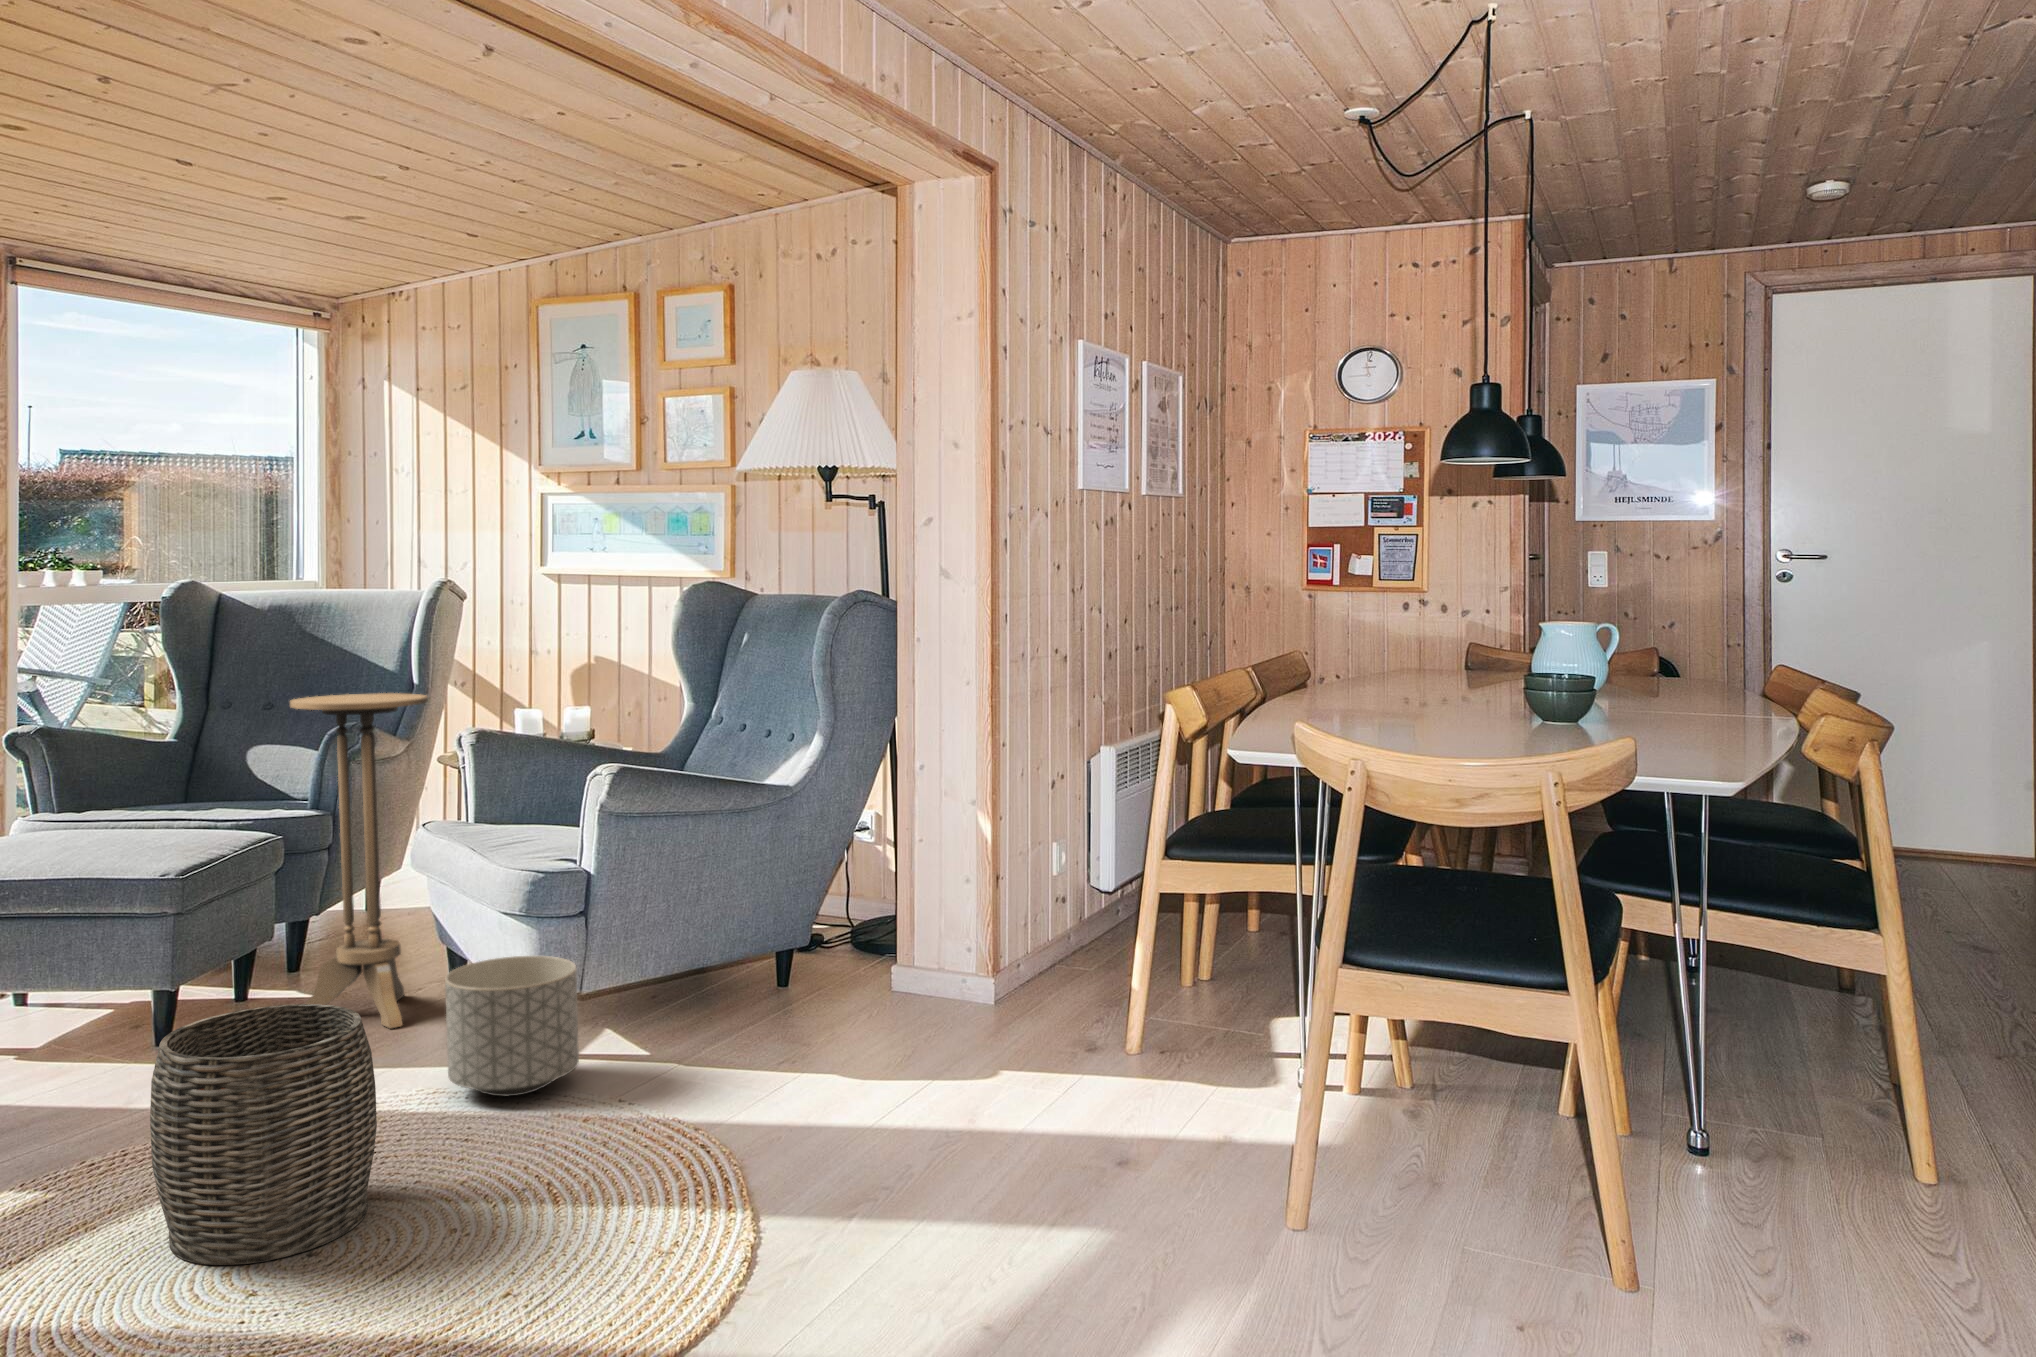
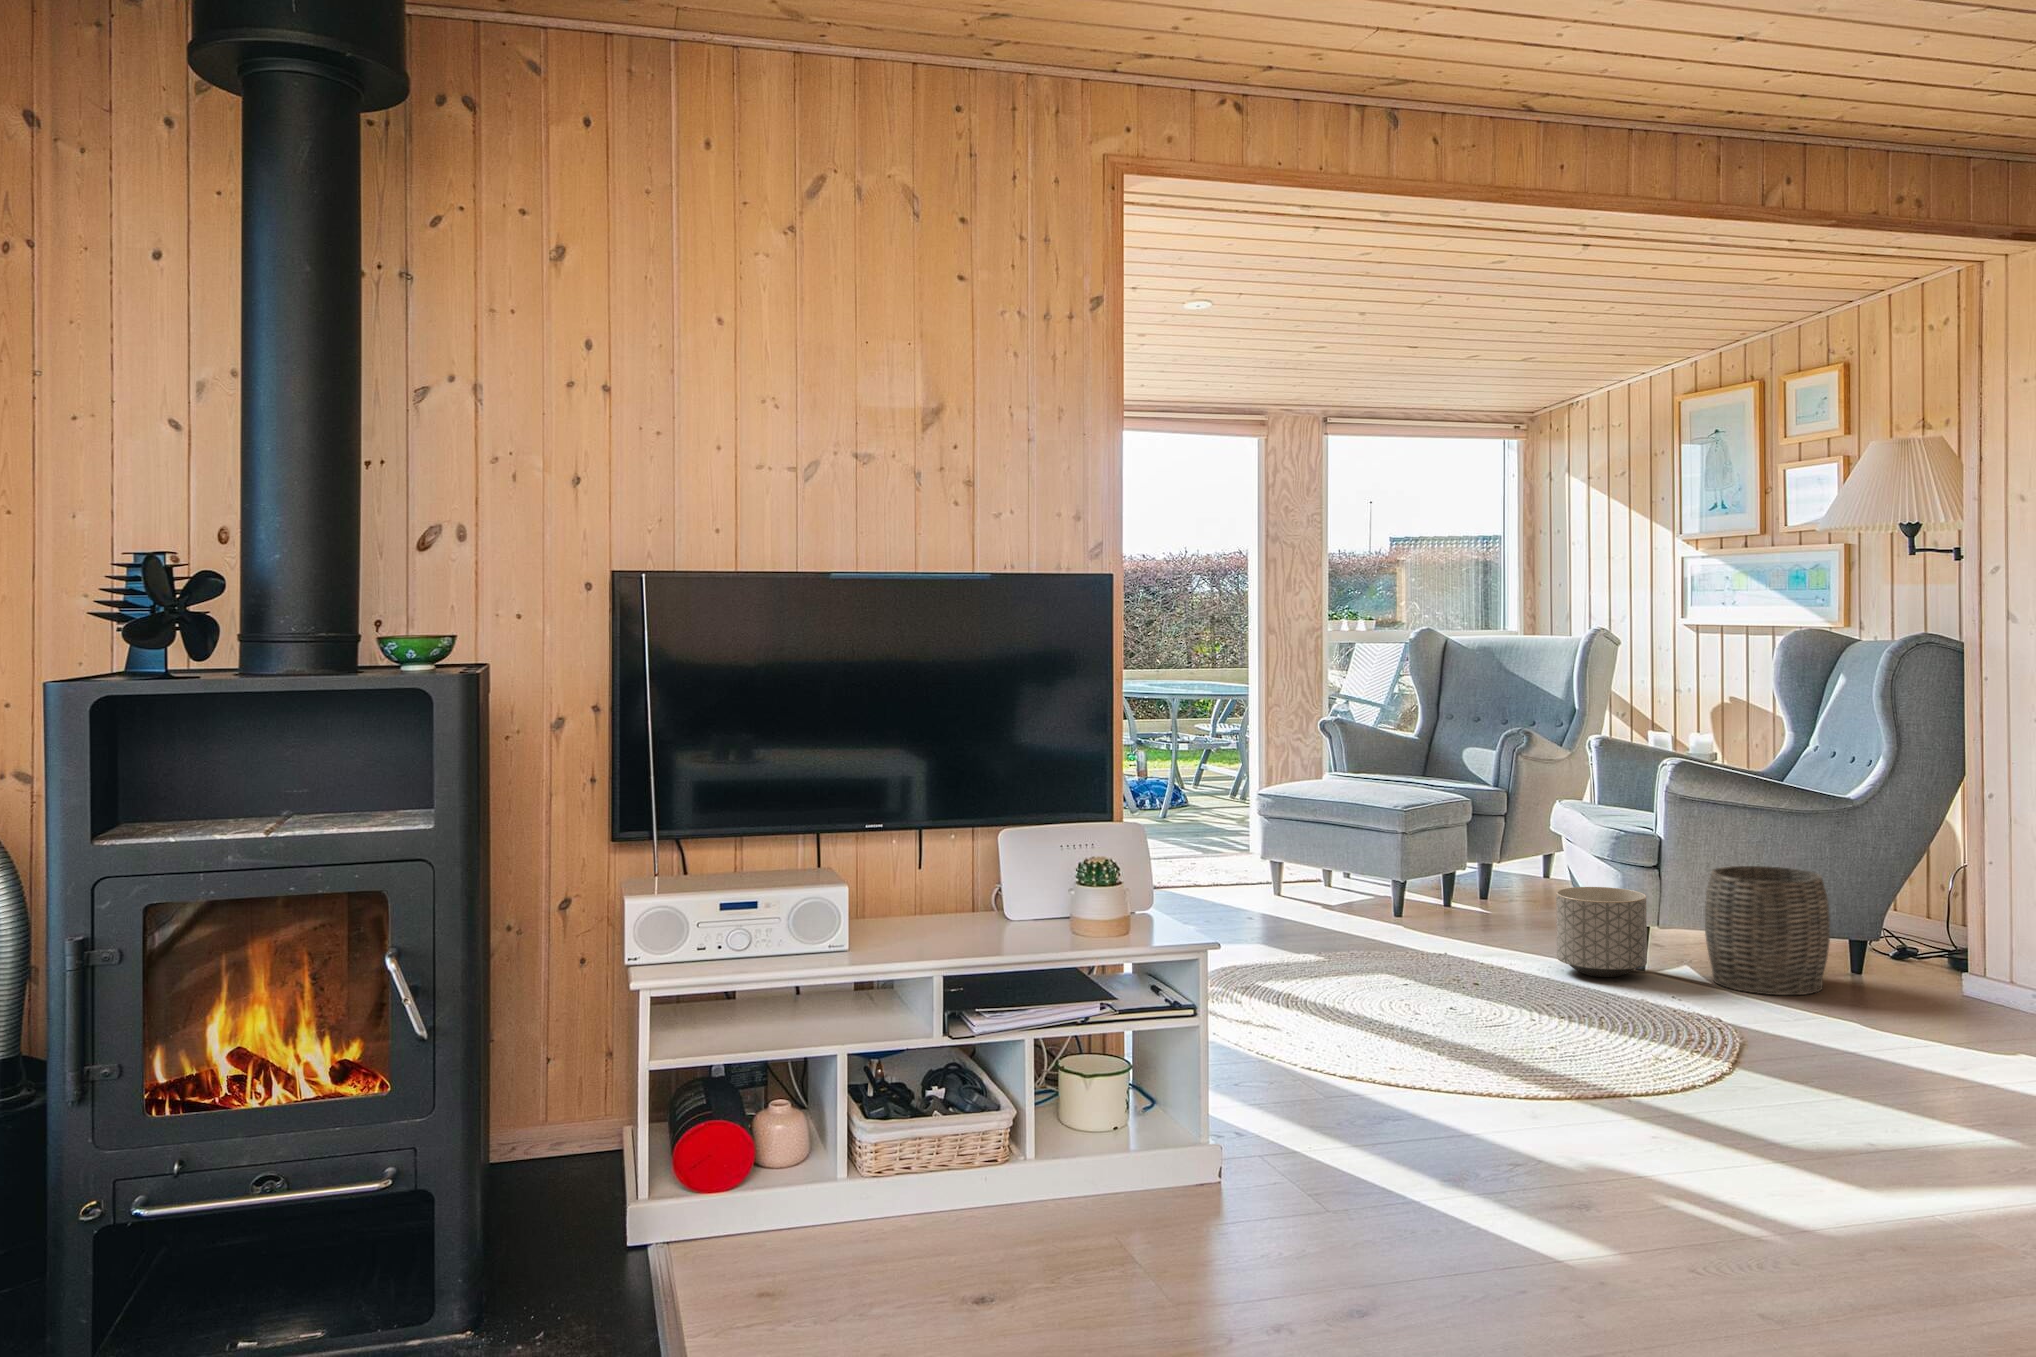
side table: present [290,693,428,1029] -> none [1474,708,1563,934]
woven basket: present [150,1004,377,1265] -> present [1705,866,1830,995]

